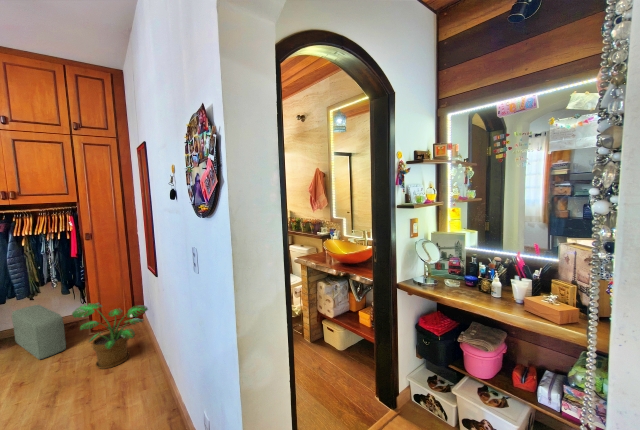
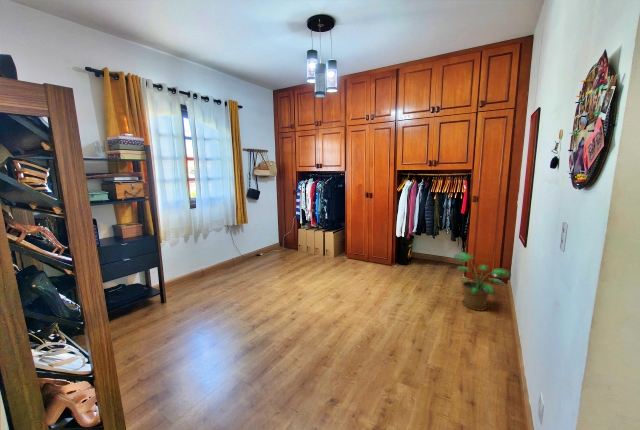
pouf: present [12,305,66,359] -> none [422,243,448,281]

